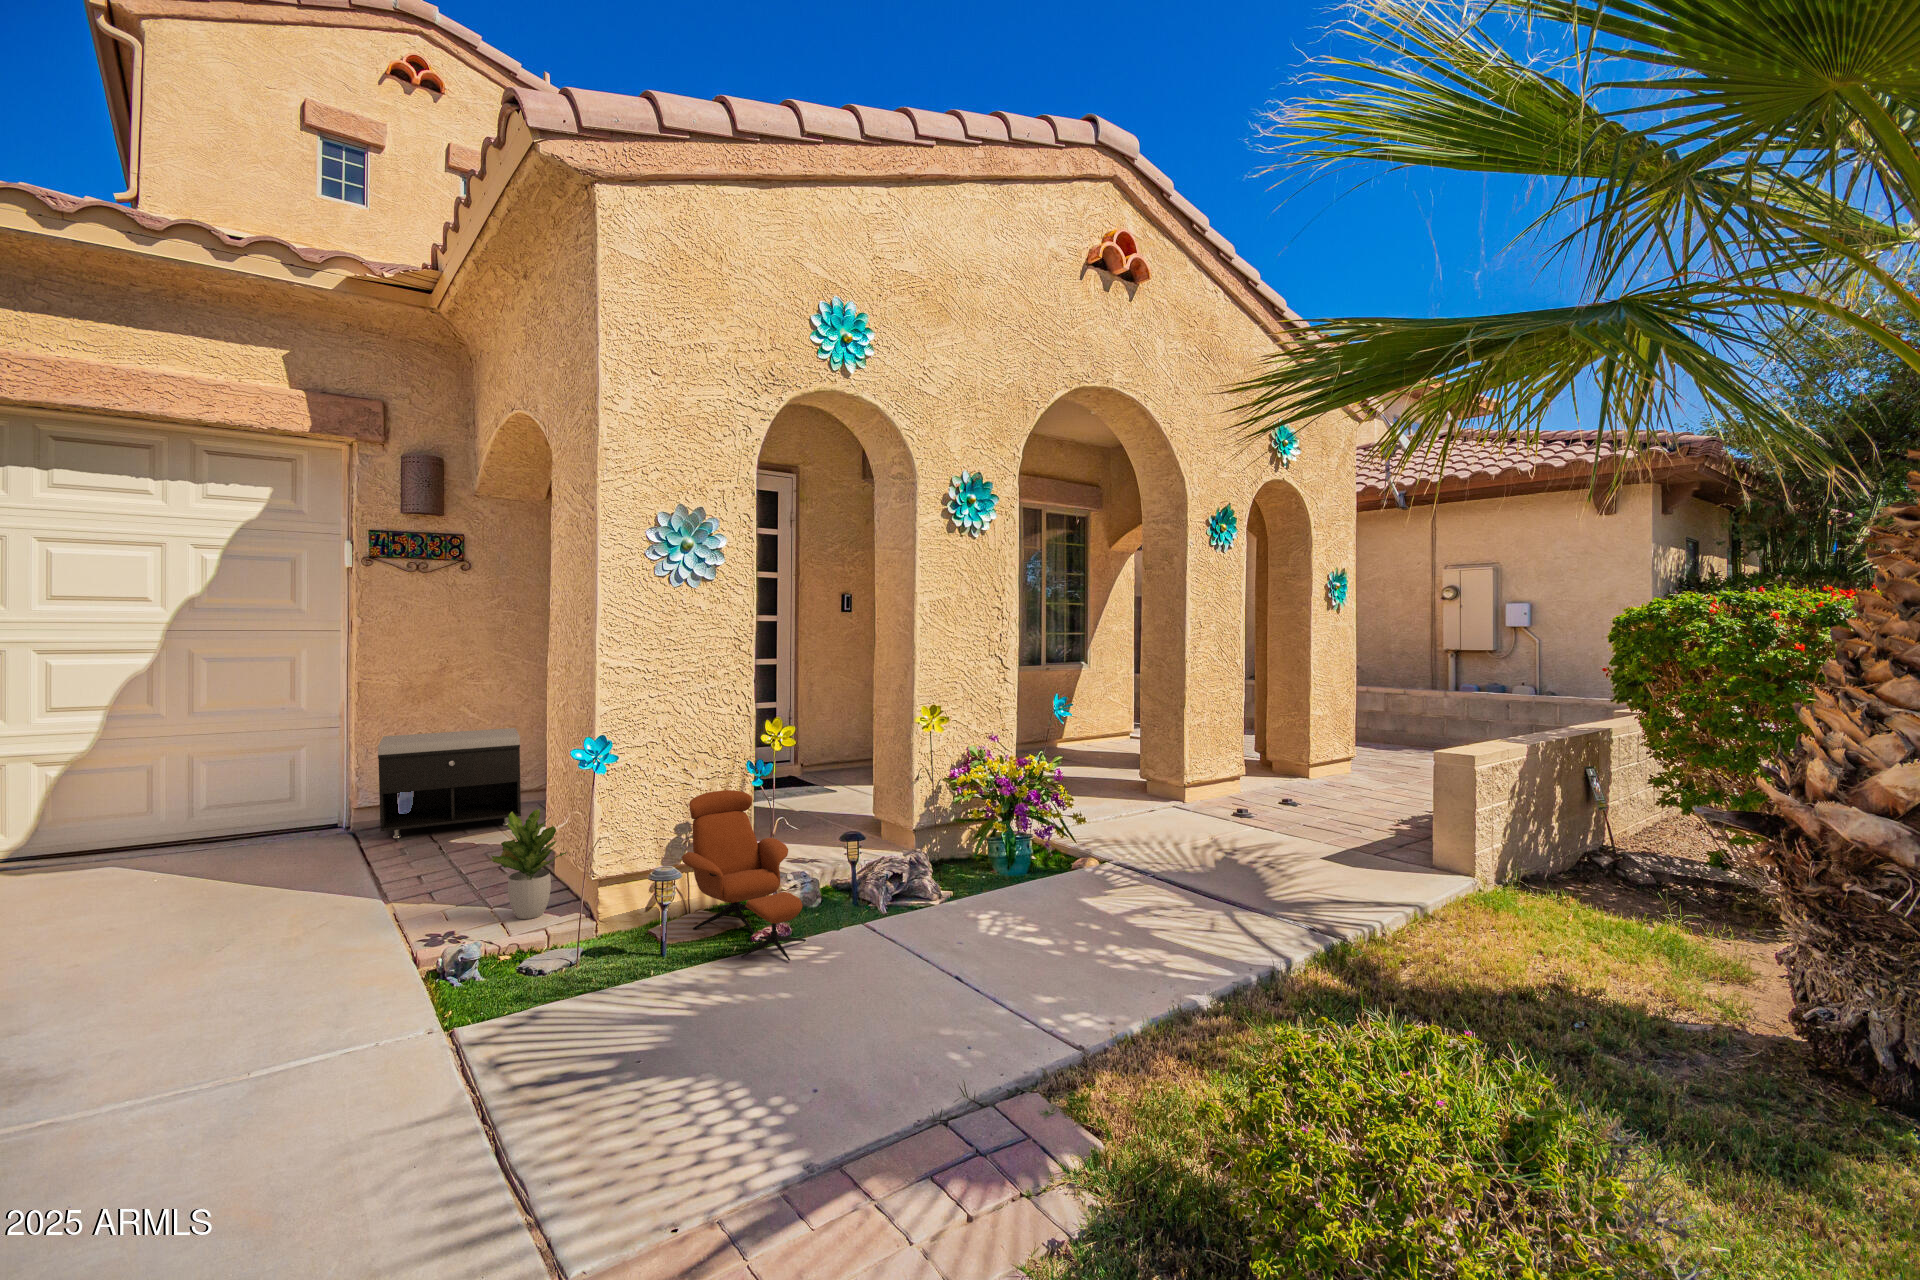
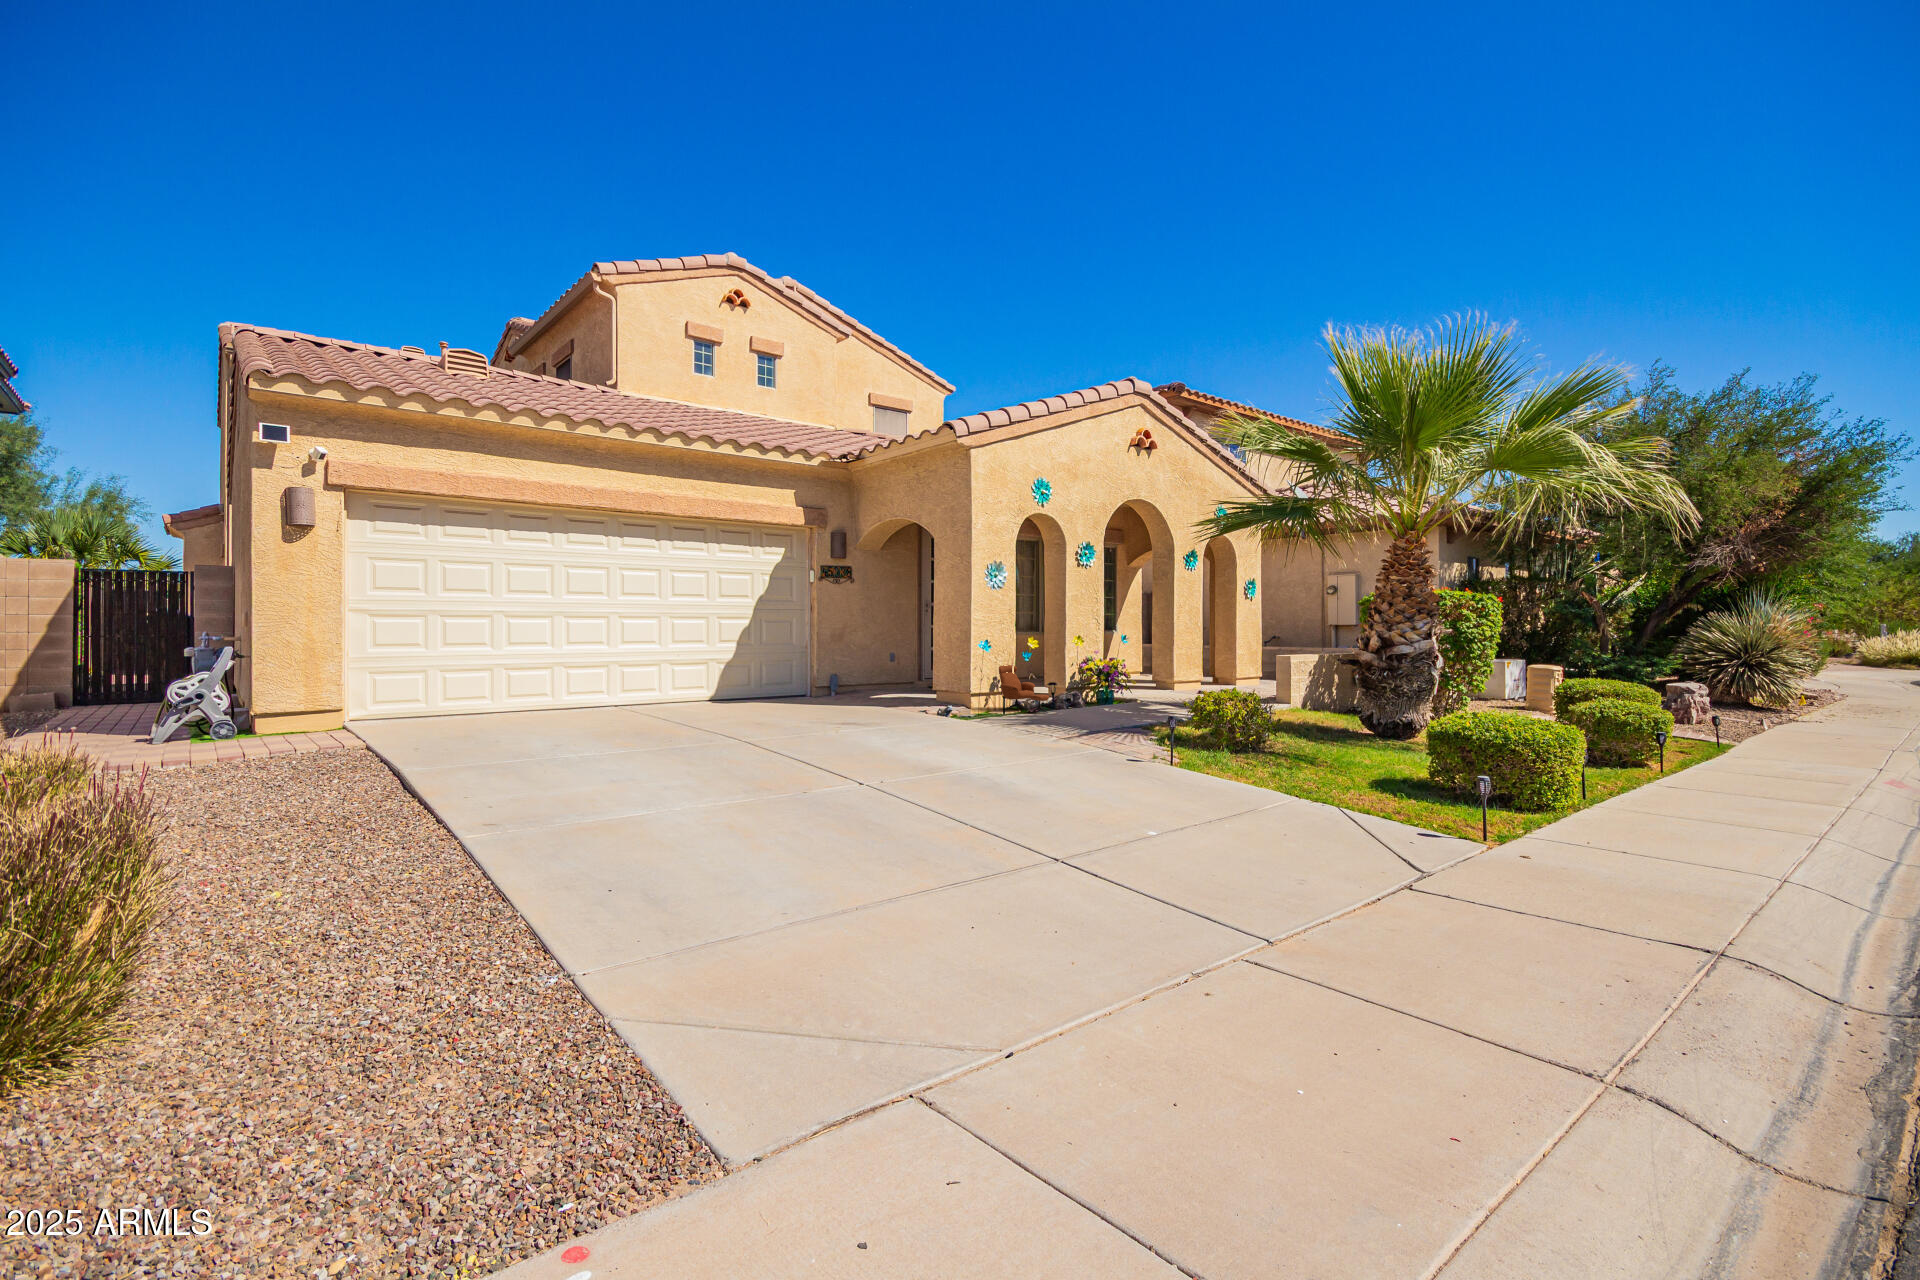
storage bench: present [378,728,521,838] -> none [822,656,883,699]
potted plant: present [491,809,567,919] -> none [928,670,954,710]

